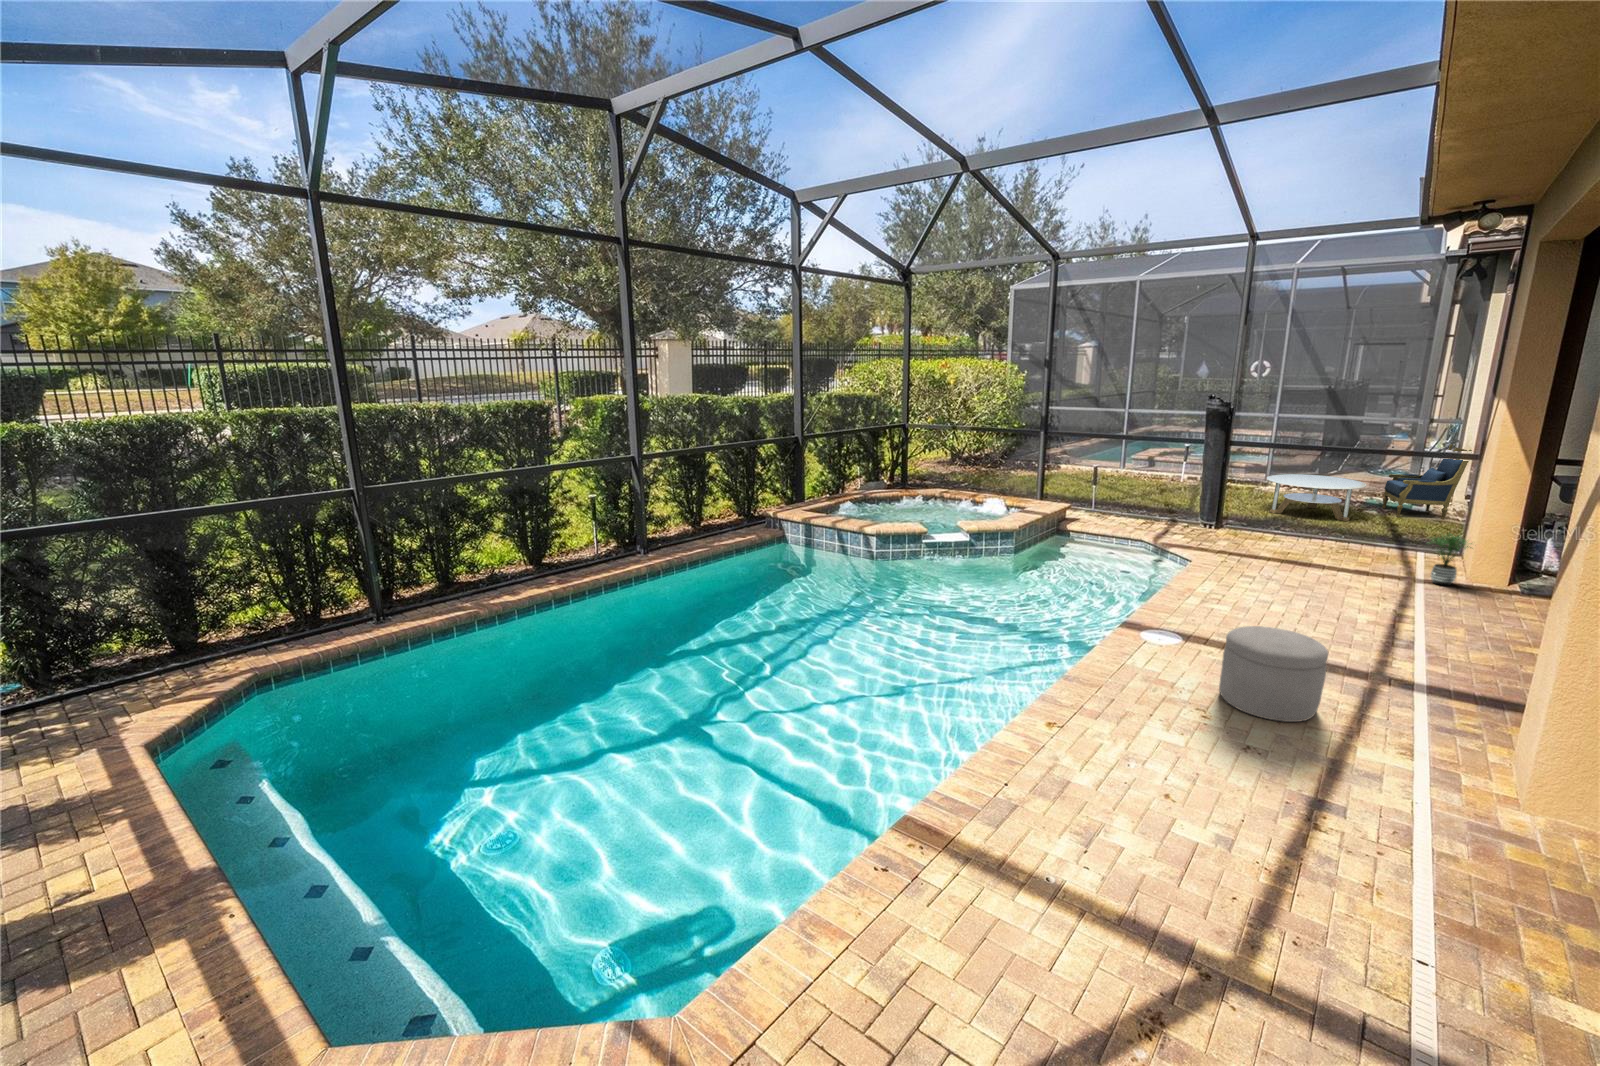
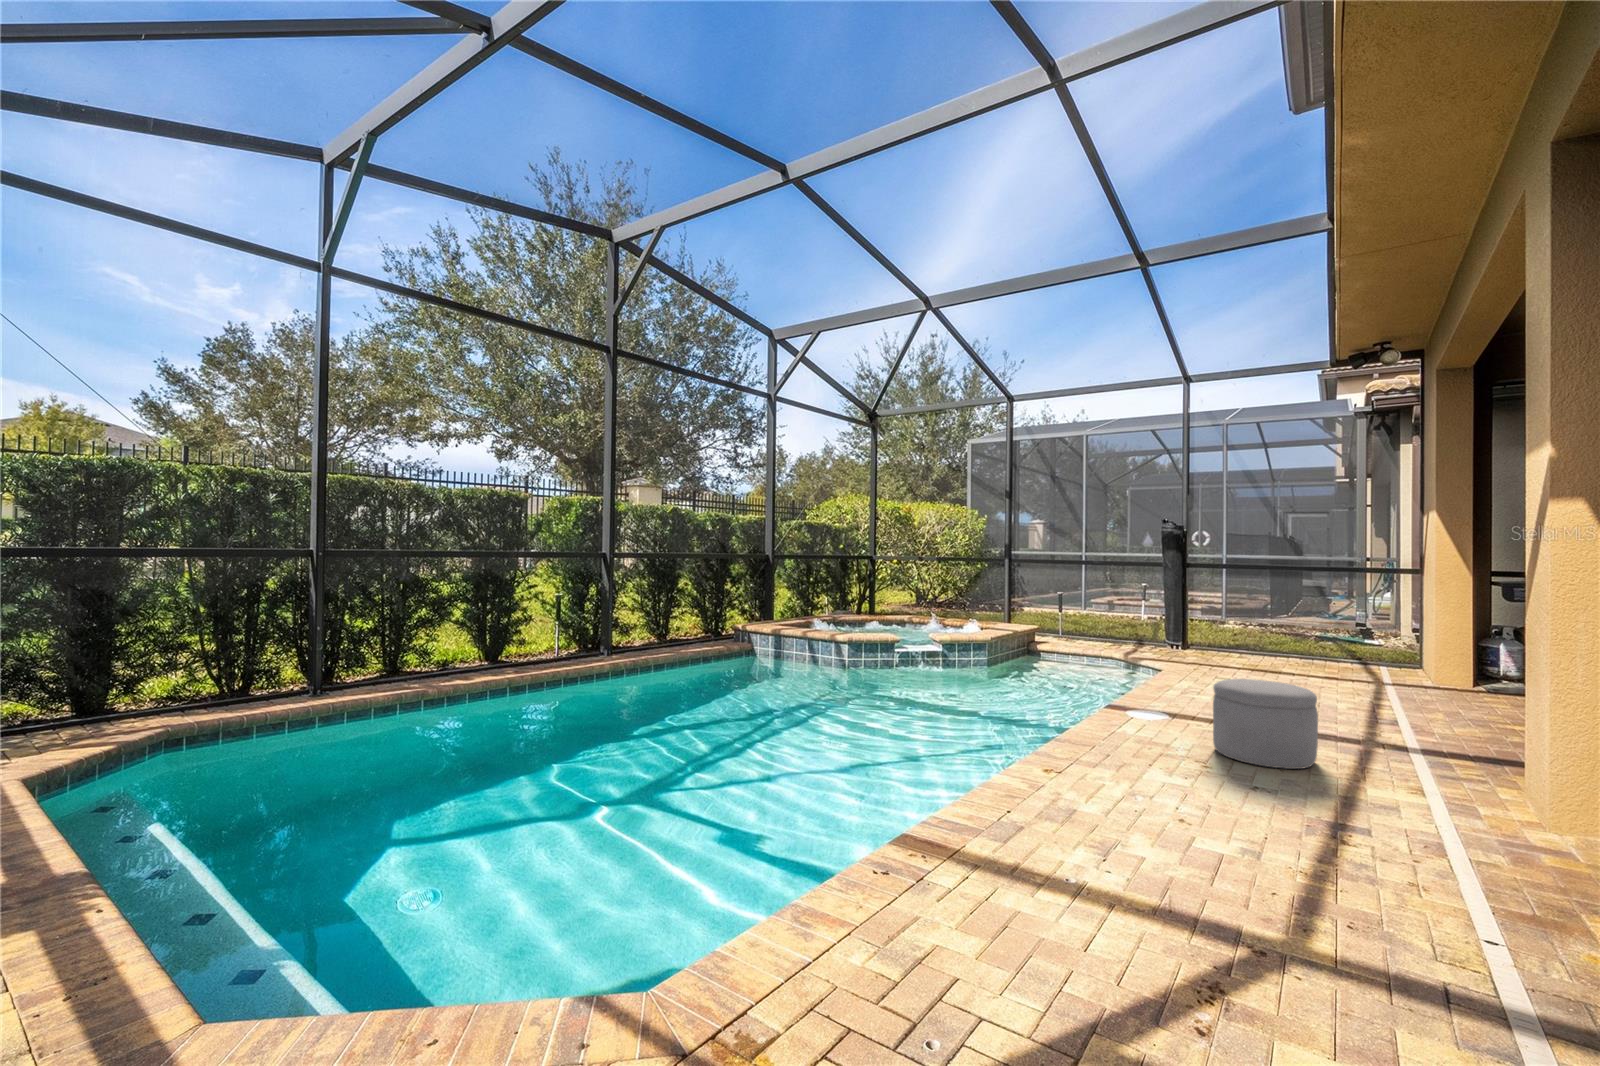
armchair: present [1382,444,1472,520] -> none [1331,569,1404,646]
round table: present [1267,474,1367,521] -> none [1221,605,1315,646]
potted plant: present [1430,532,1472,585] -> none [1381,632,1430,685]

